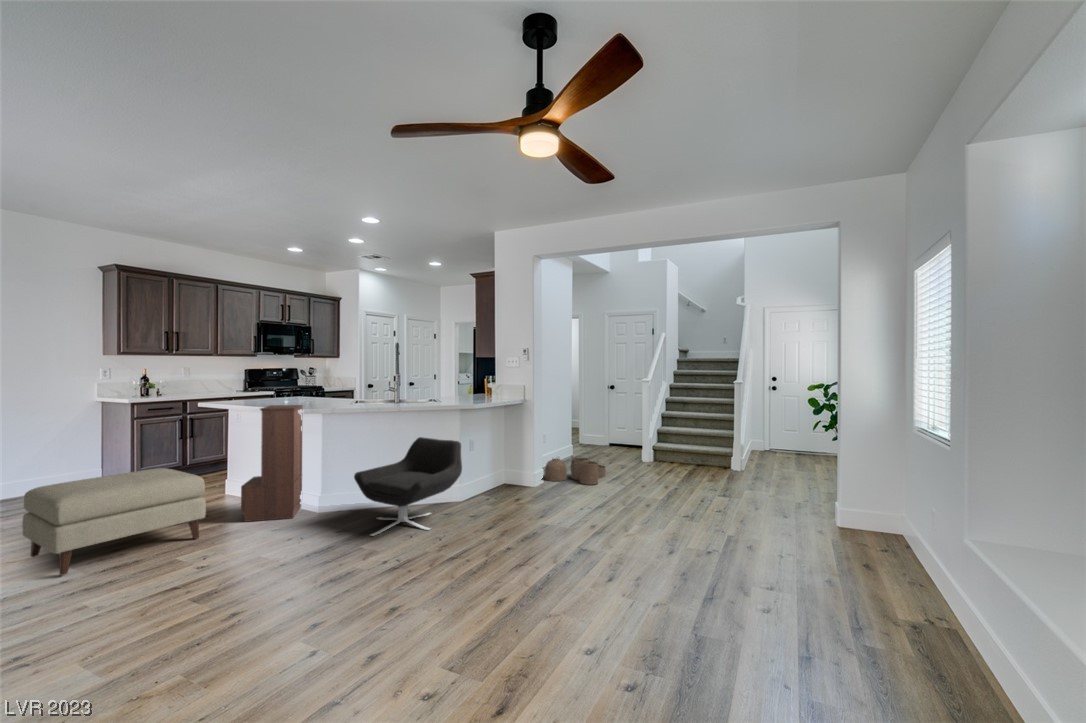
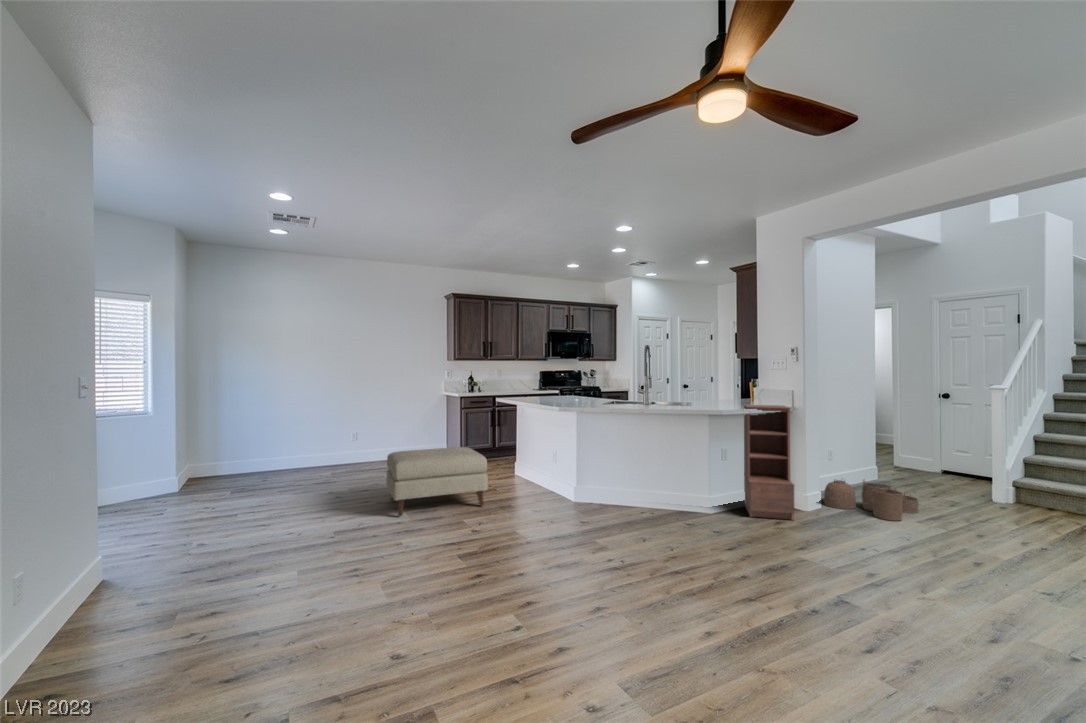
bookshelf: present [241,405,303,522] -> present [744,405,794,520]
lounge chair: present [354,437,462,536] -> none [599,440,705,537]

